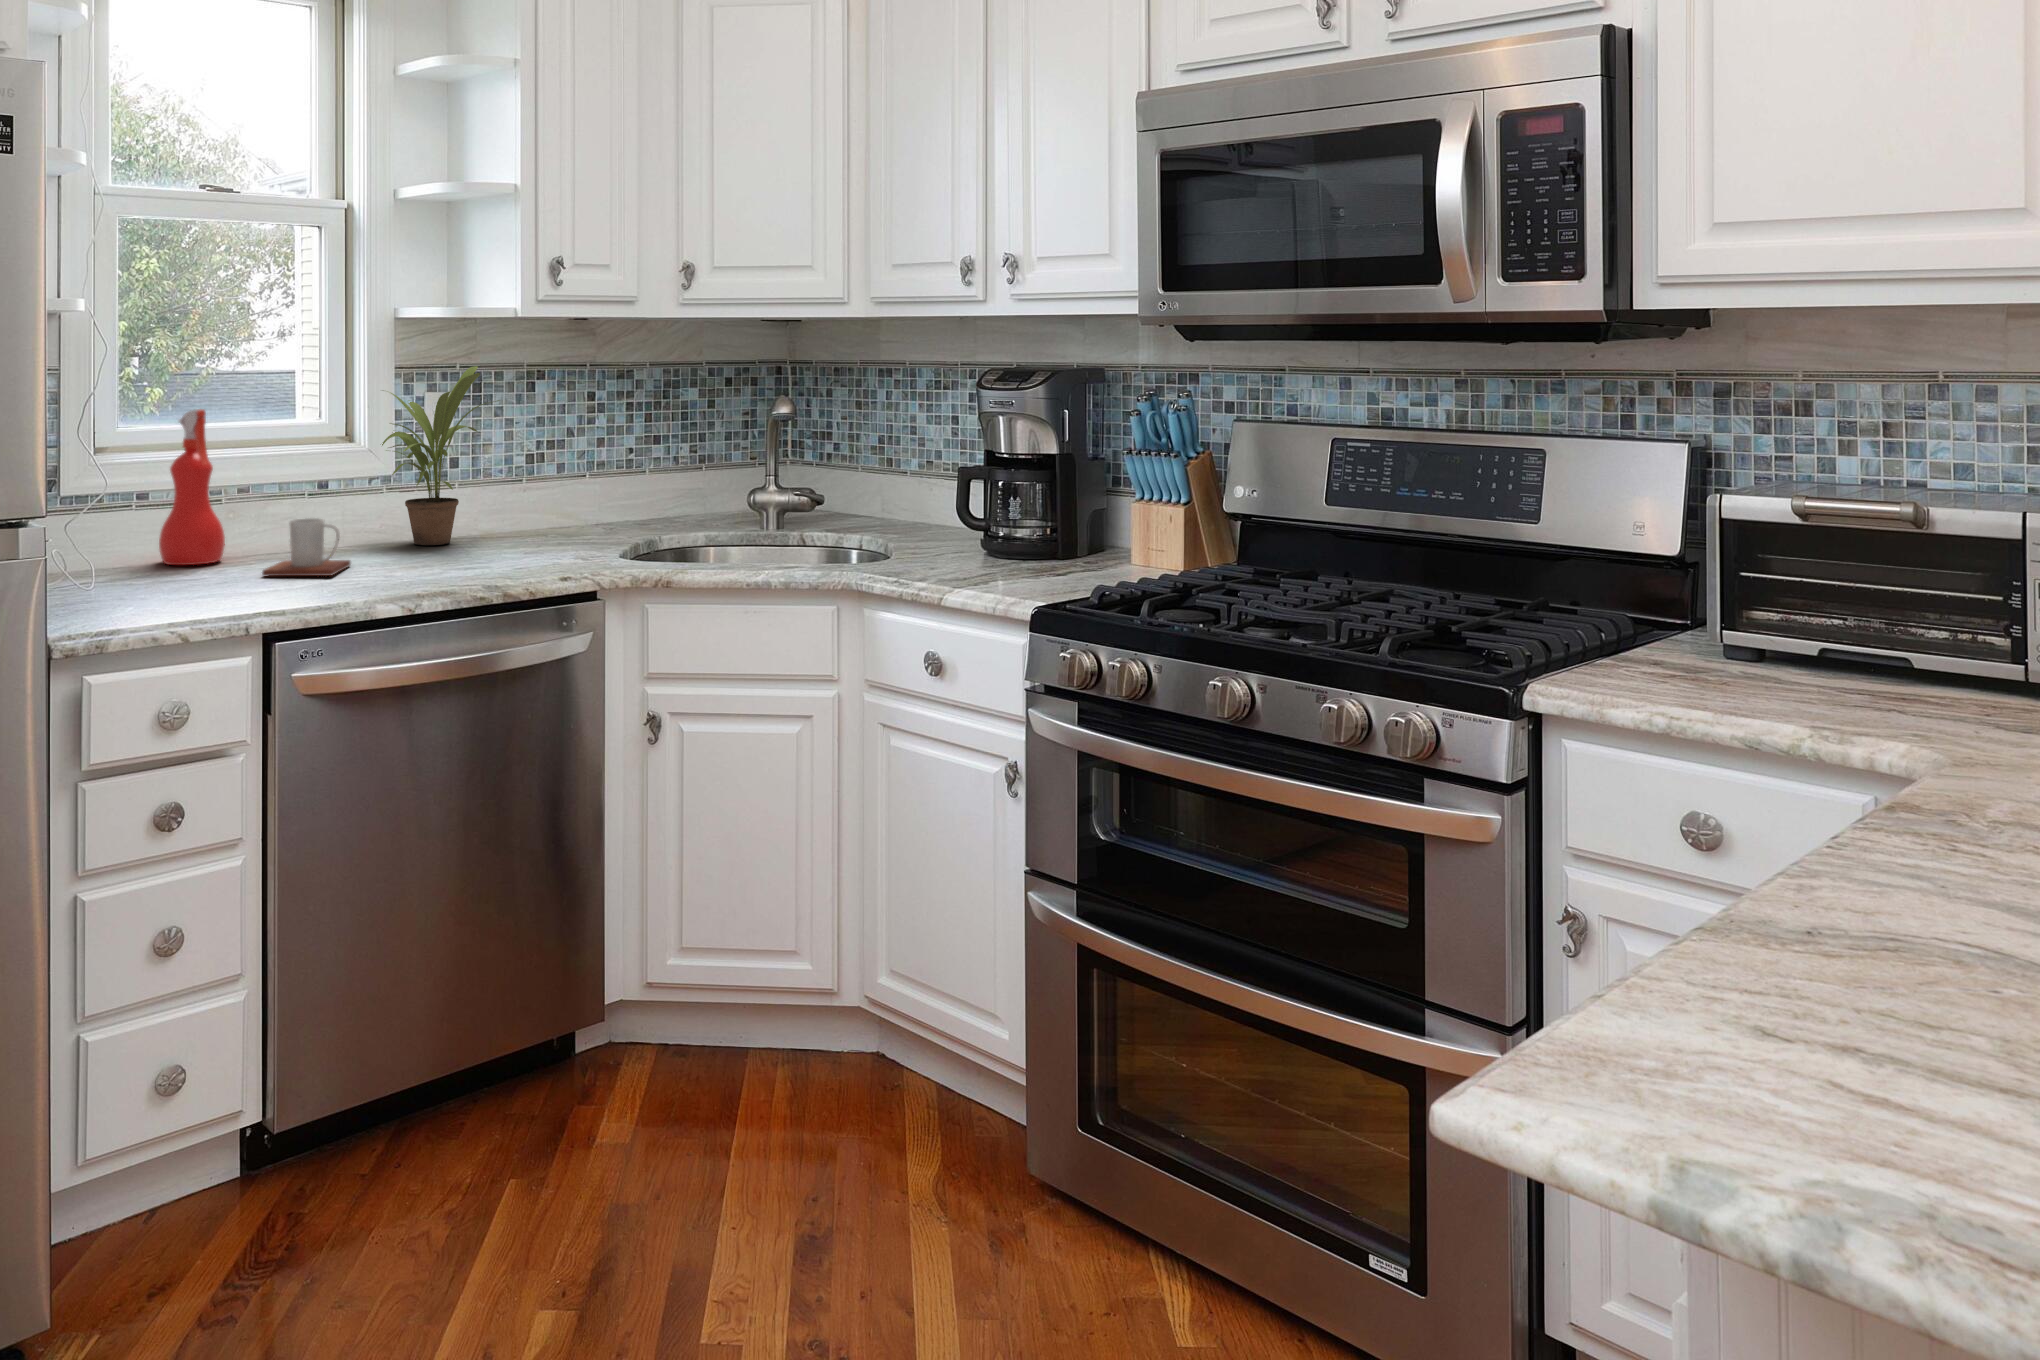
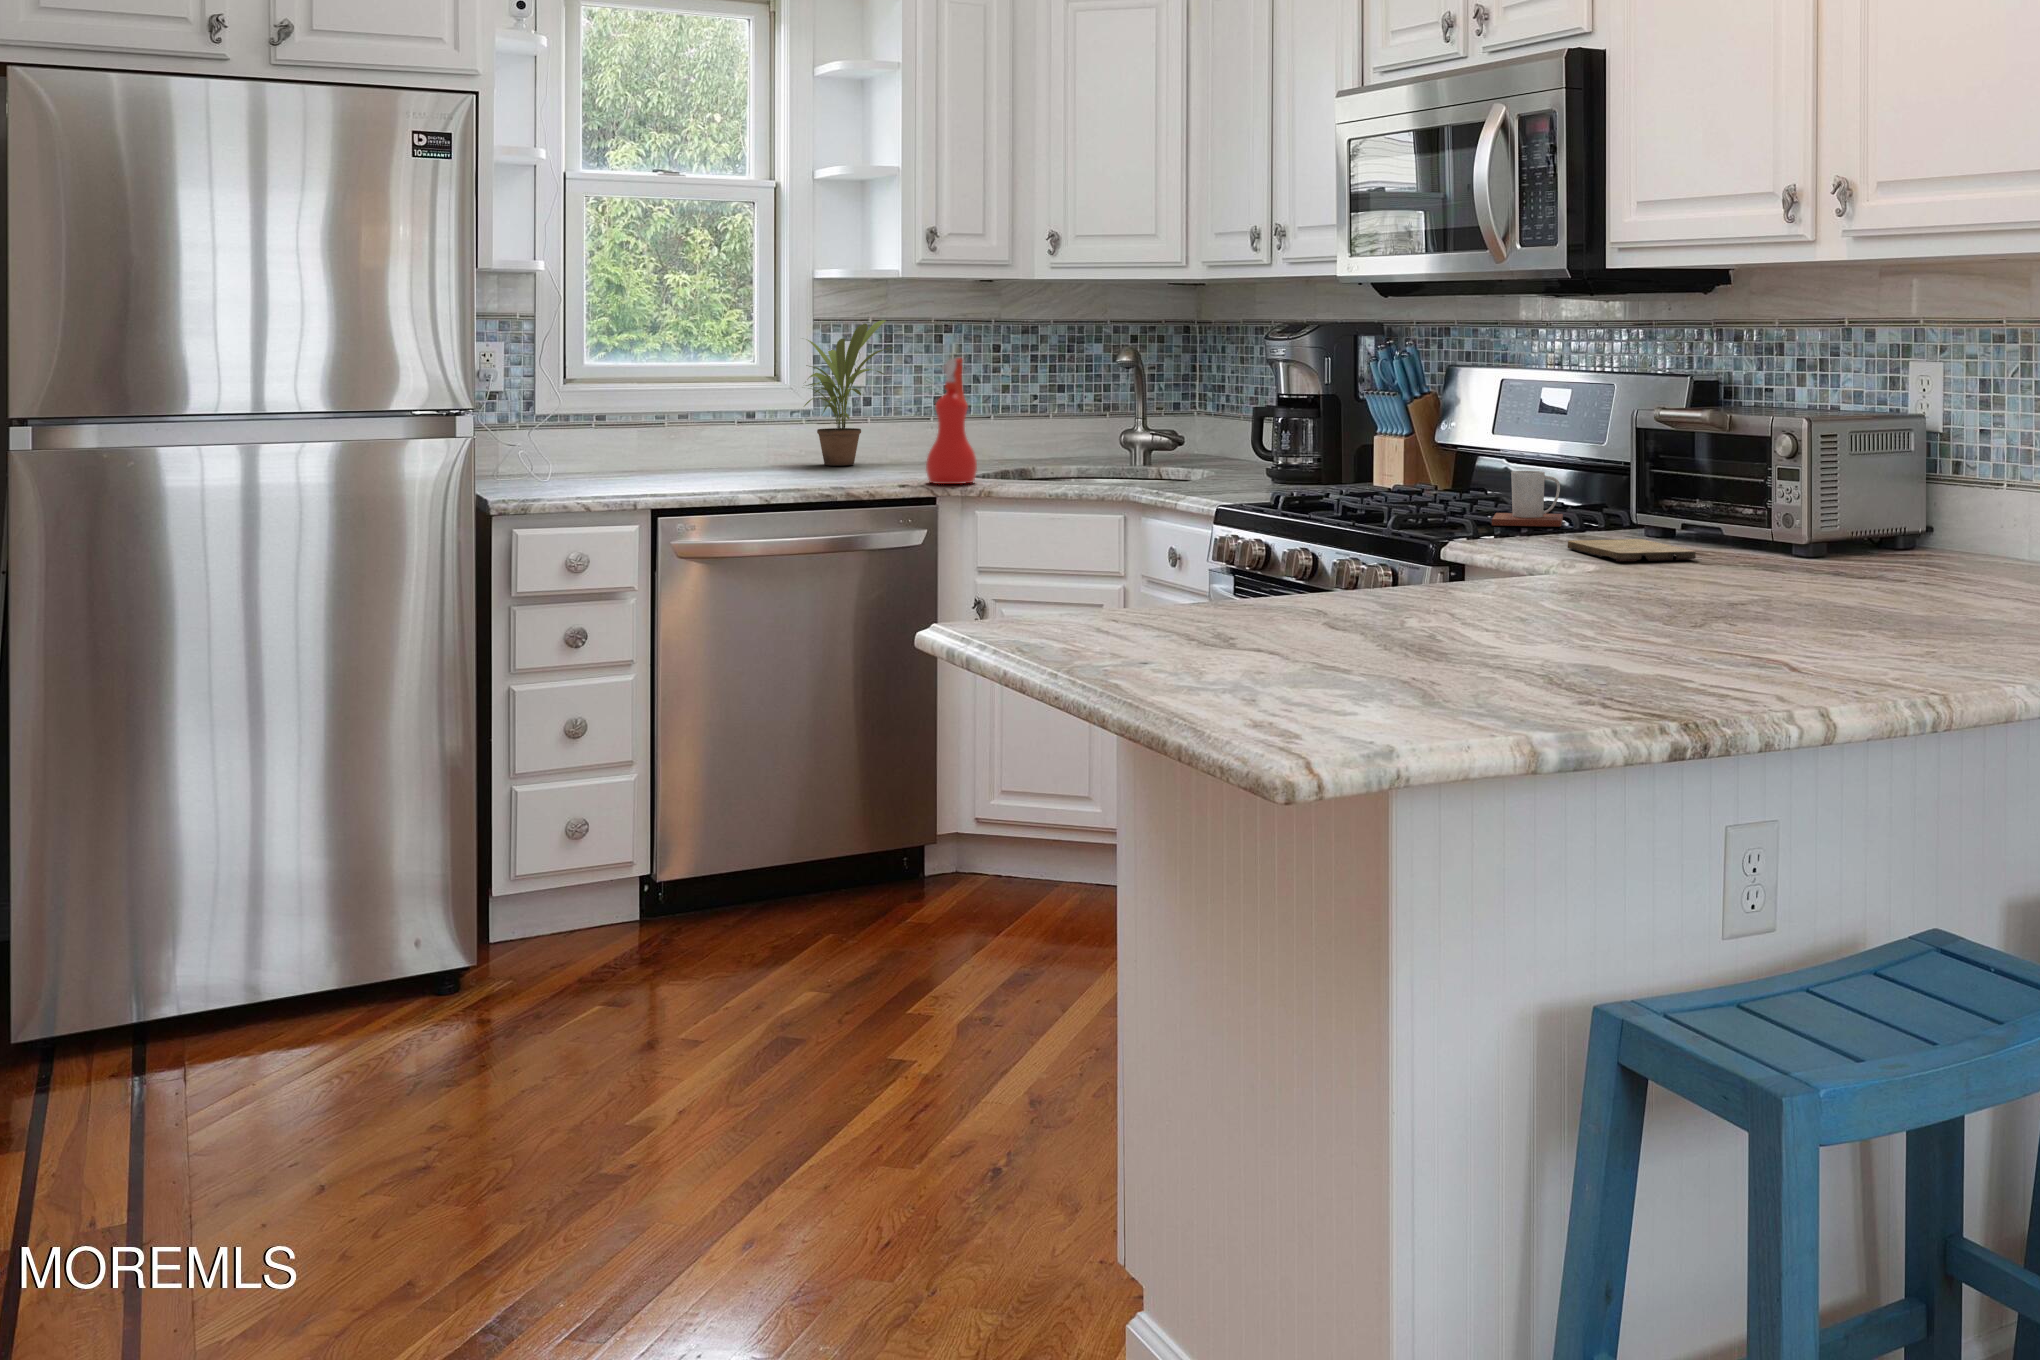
spray bottle: present [159,409,225,565] -> present [926,358,977,484]
mug: present [262,518,351,576] -> present [1492,471,1563,527]
cutting board: none [1717,671,1946,725] -> present [1568,539,1696,561]

